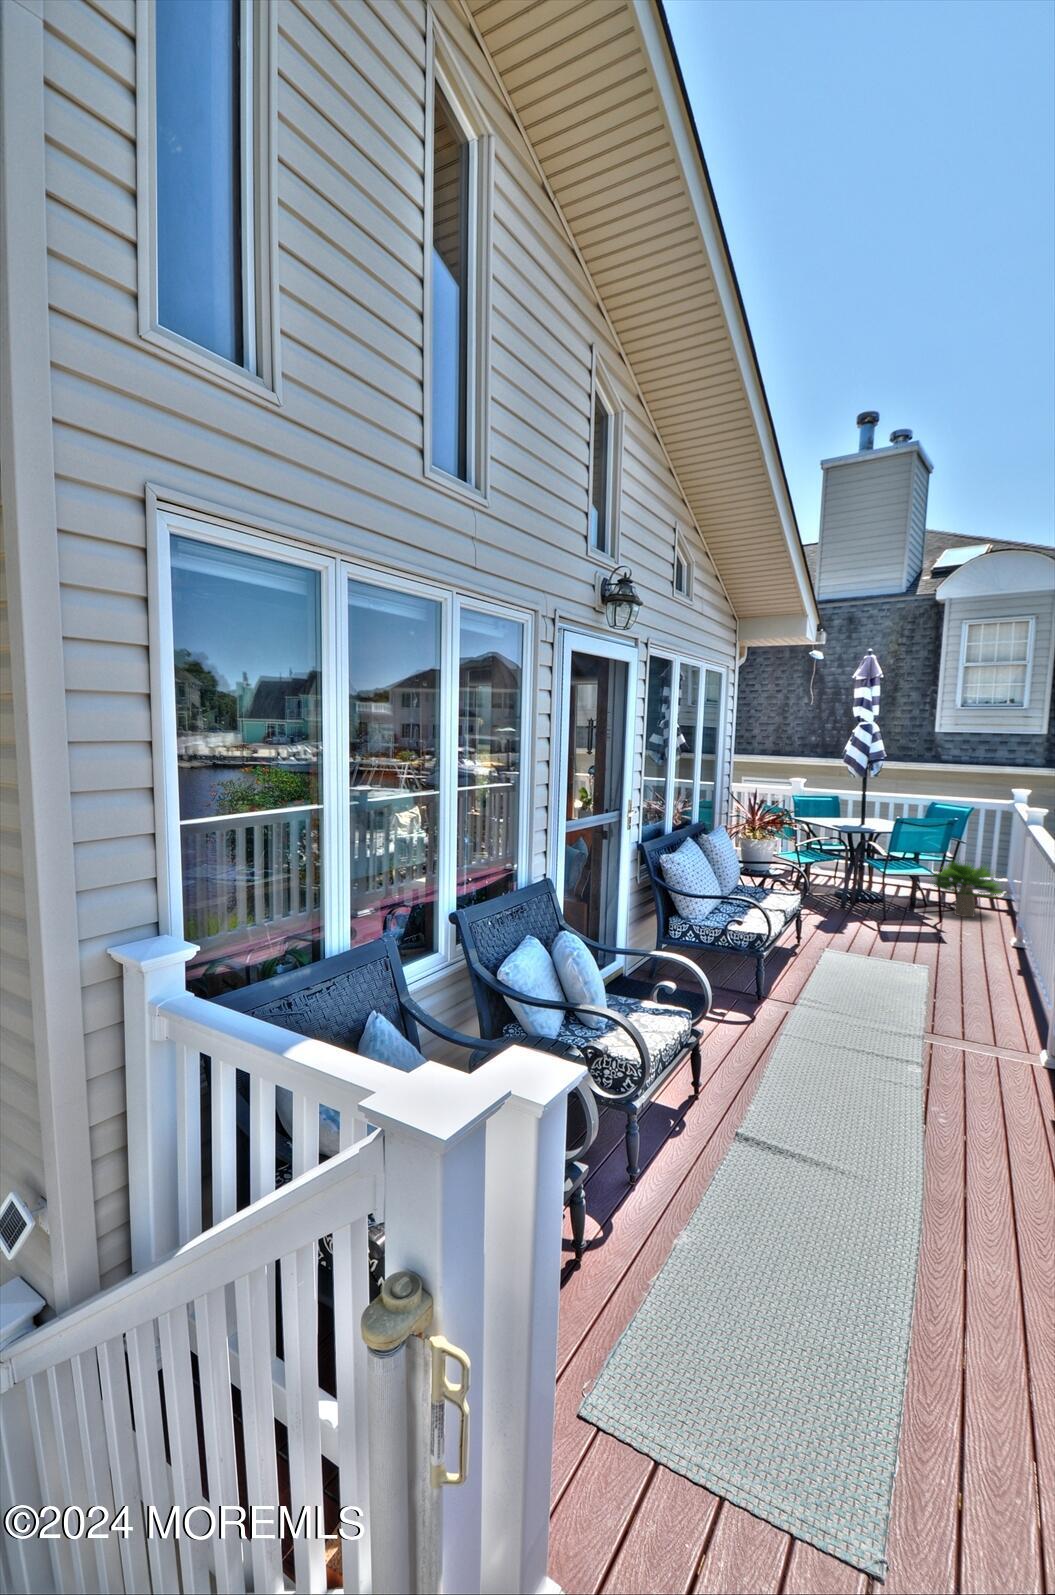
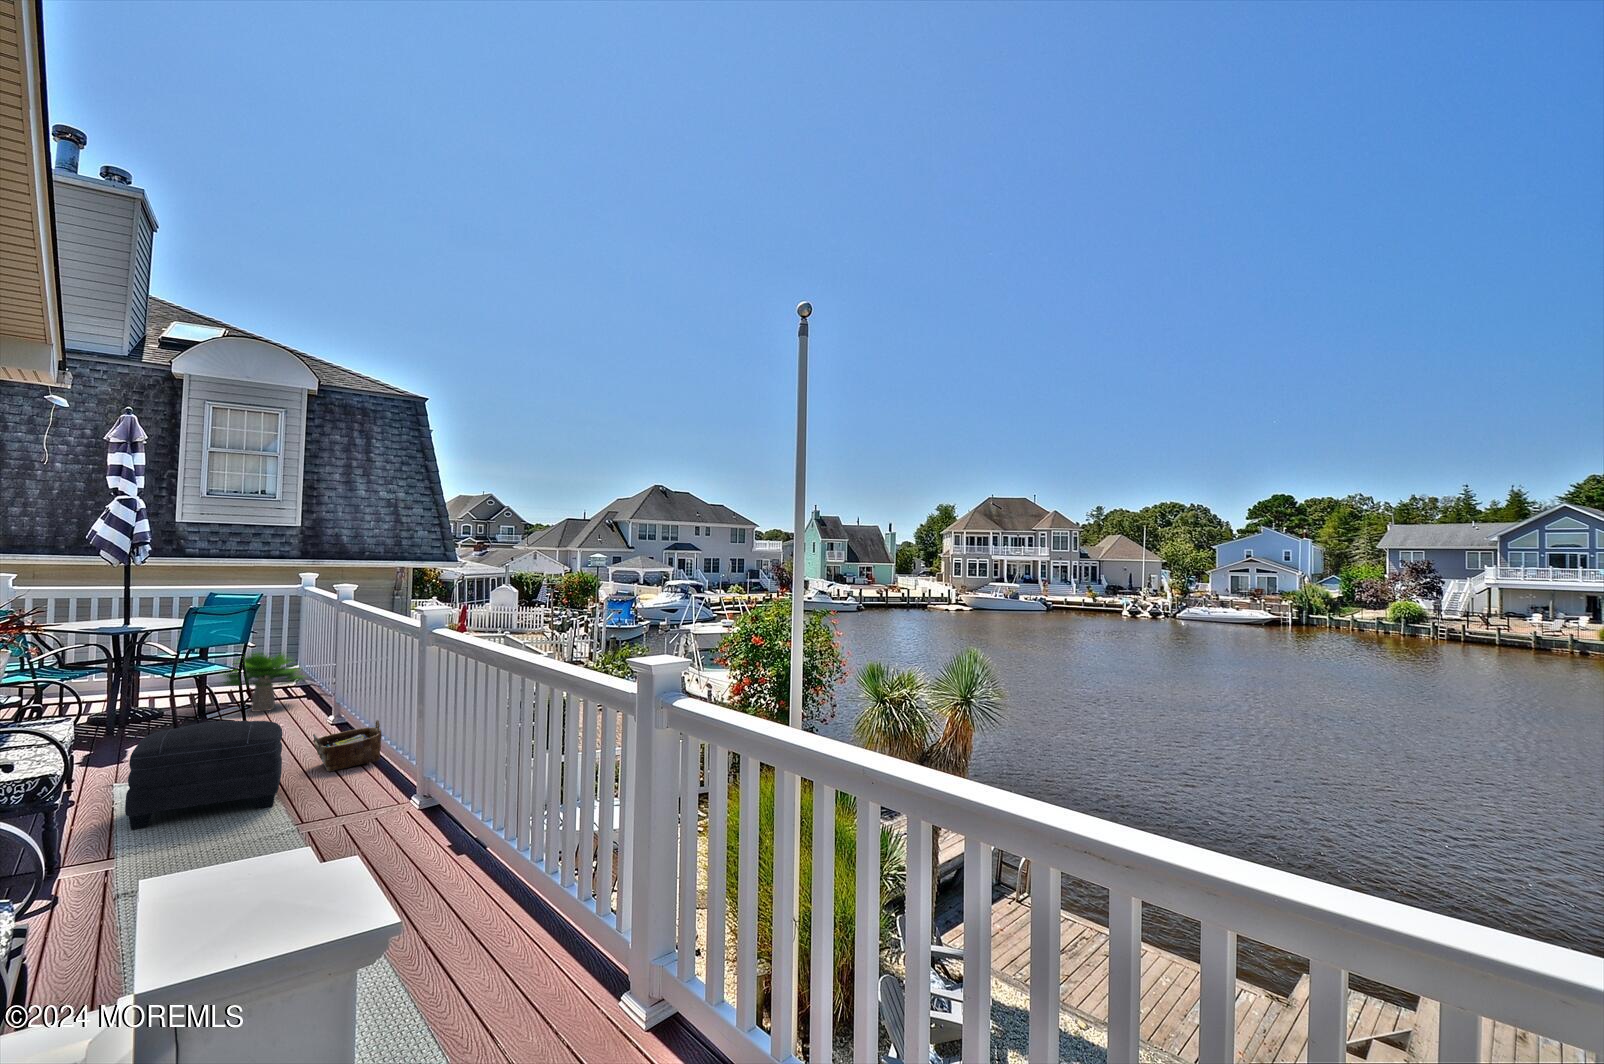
ottoman: none [807,920,923,1013] -> present [125,721,282,830]
woven basket: none [960,958,1031,1007] -> present [313,720,382,772]

